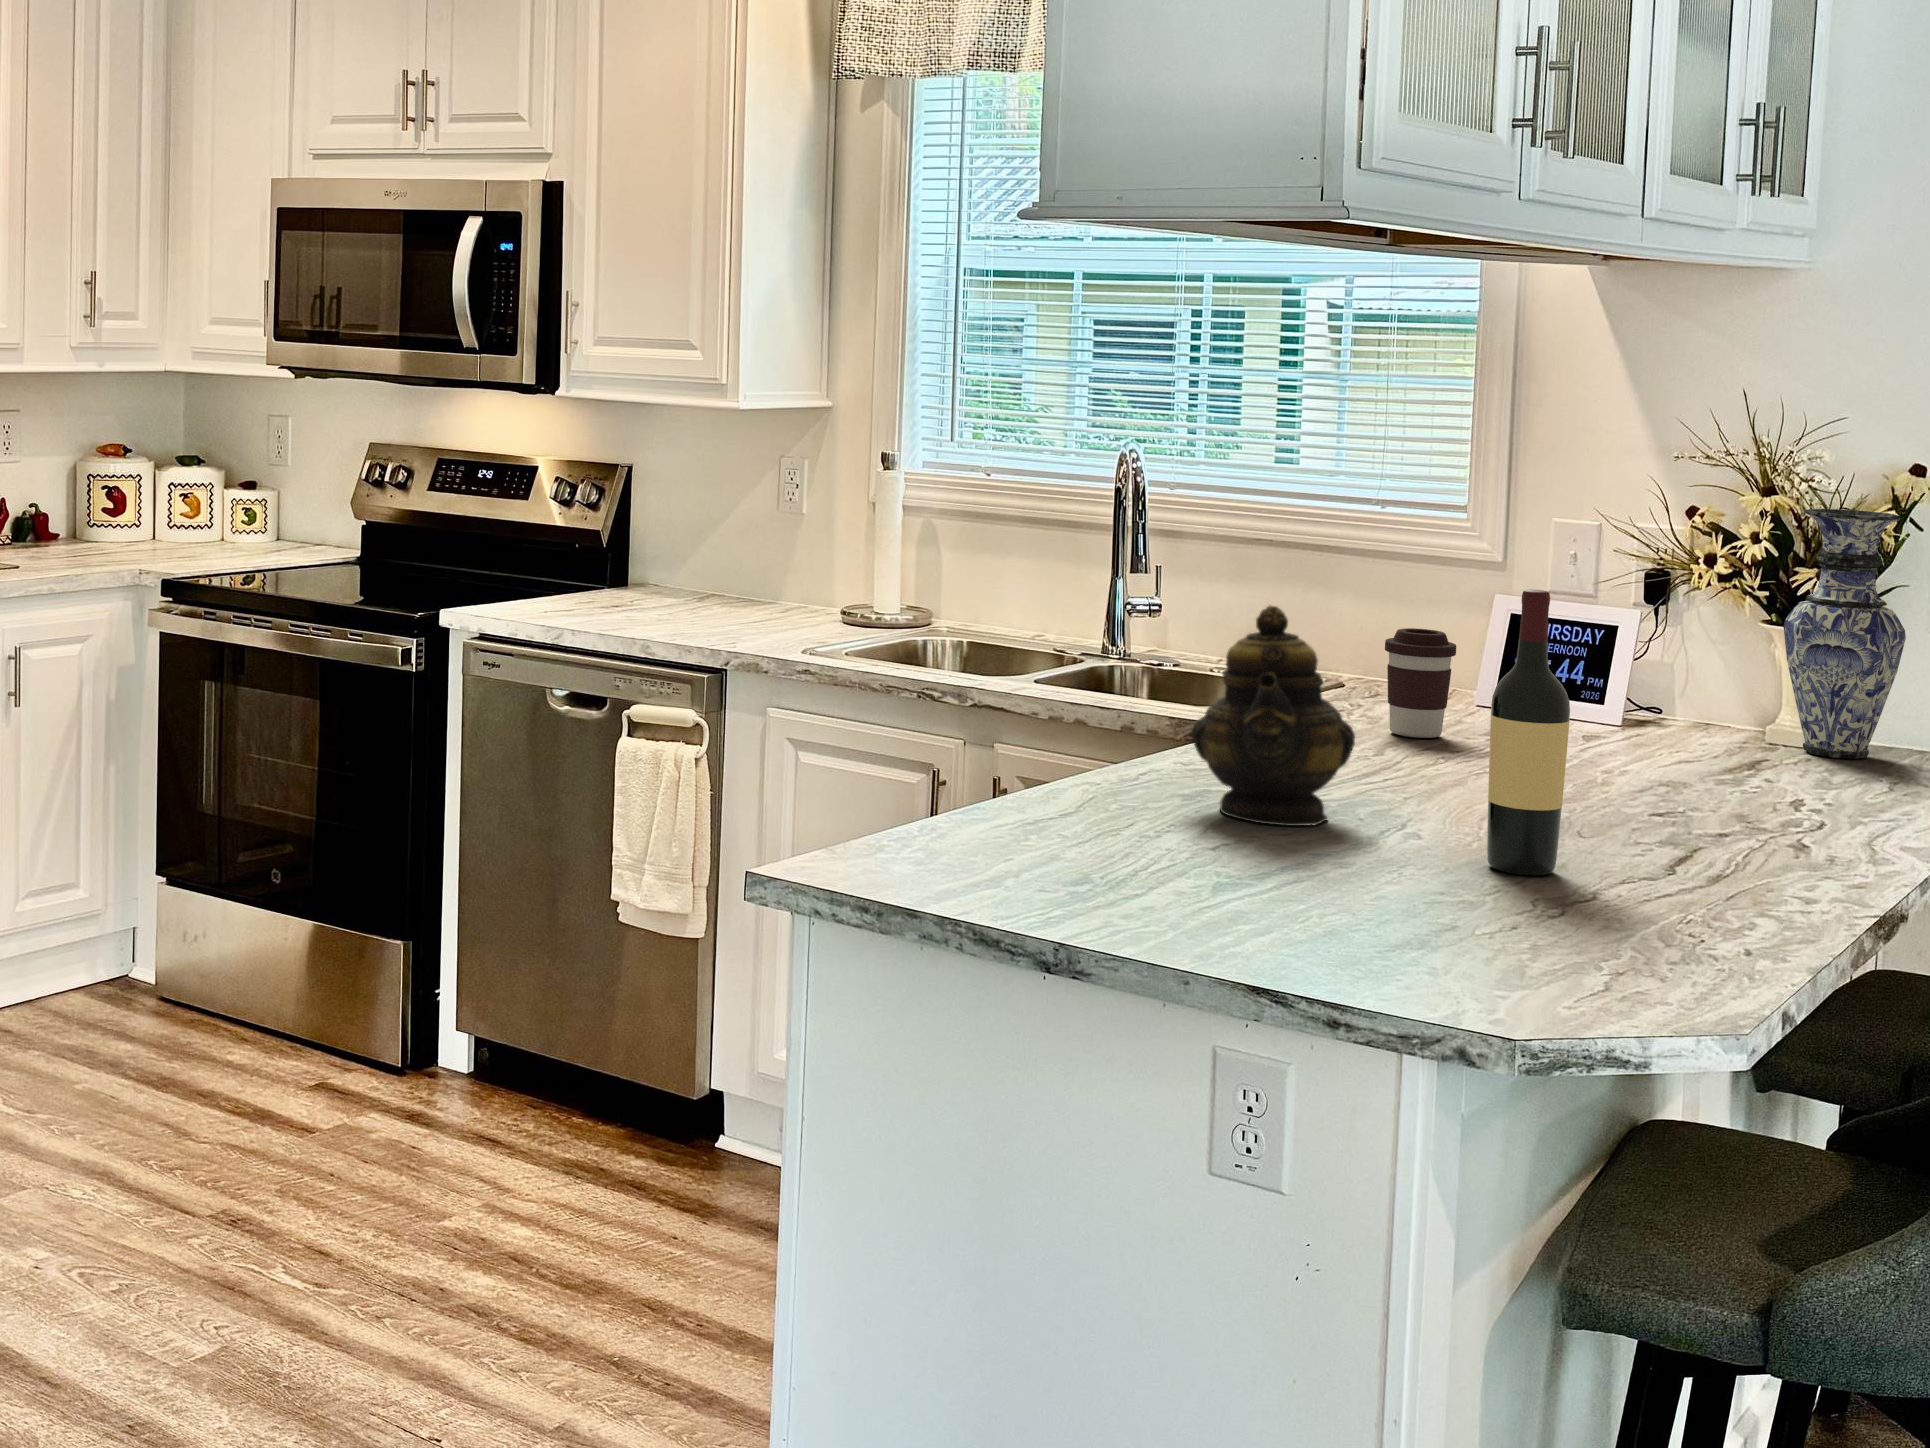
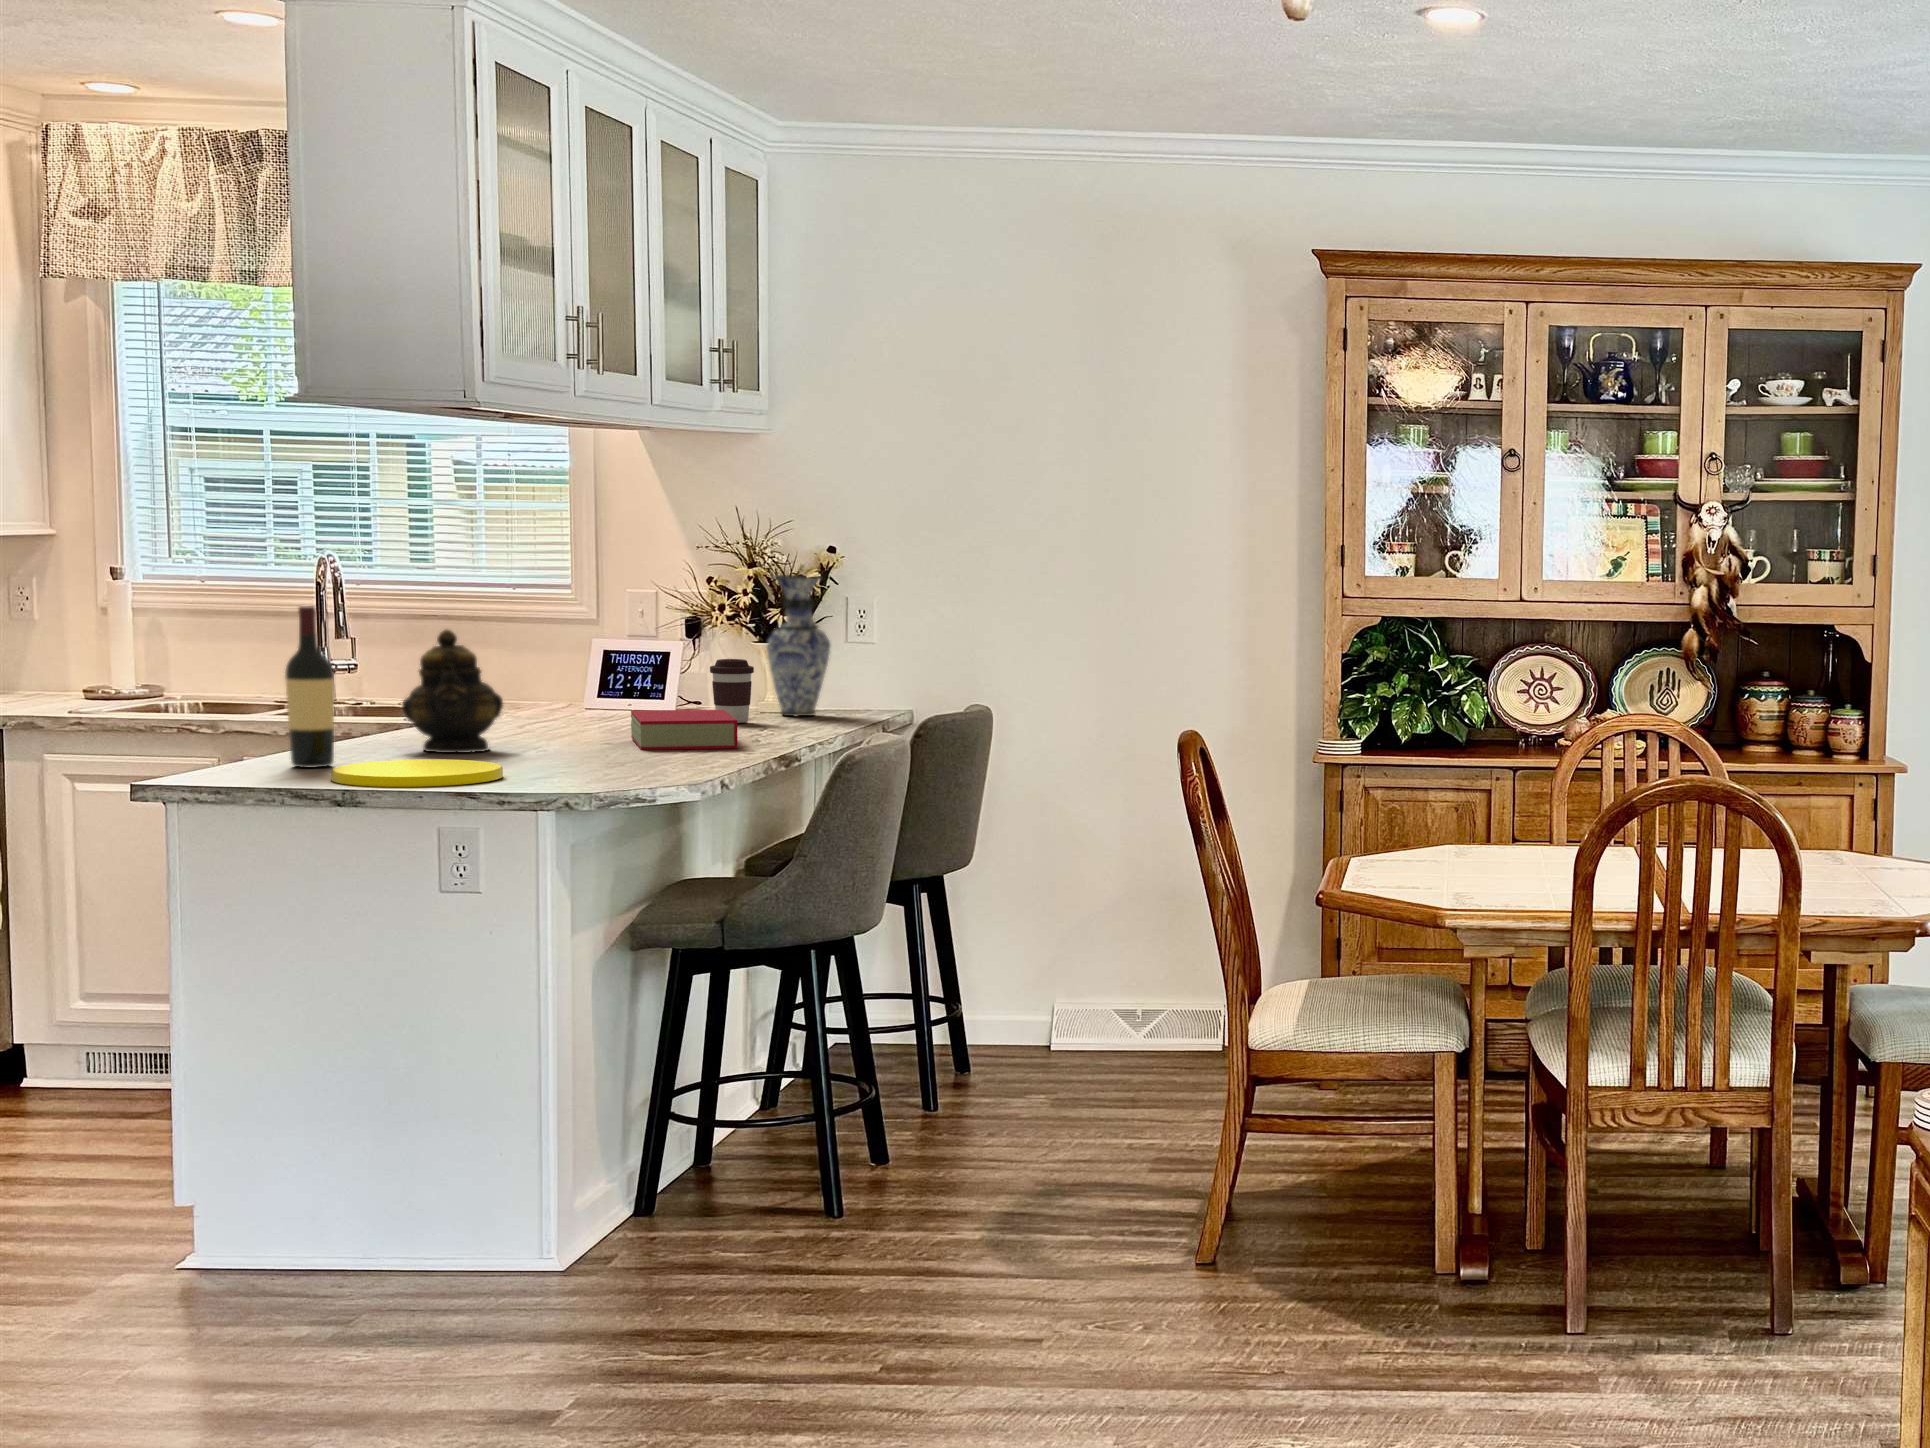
wine bottle: present [1487,589,1570,875] -> present [285,606,334,768]
coffee cup: present [1385,628,1456,738] -> present [710,659,754,723]
book: none [1564,756,1775,864] -> present [631,710,738,750]
plate: none [1046,860,1345,954] -> present [331,759,503,787]

